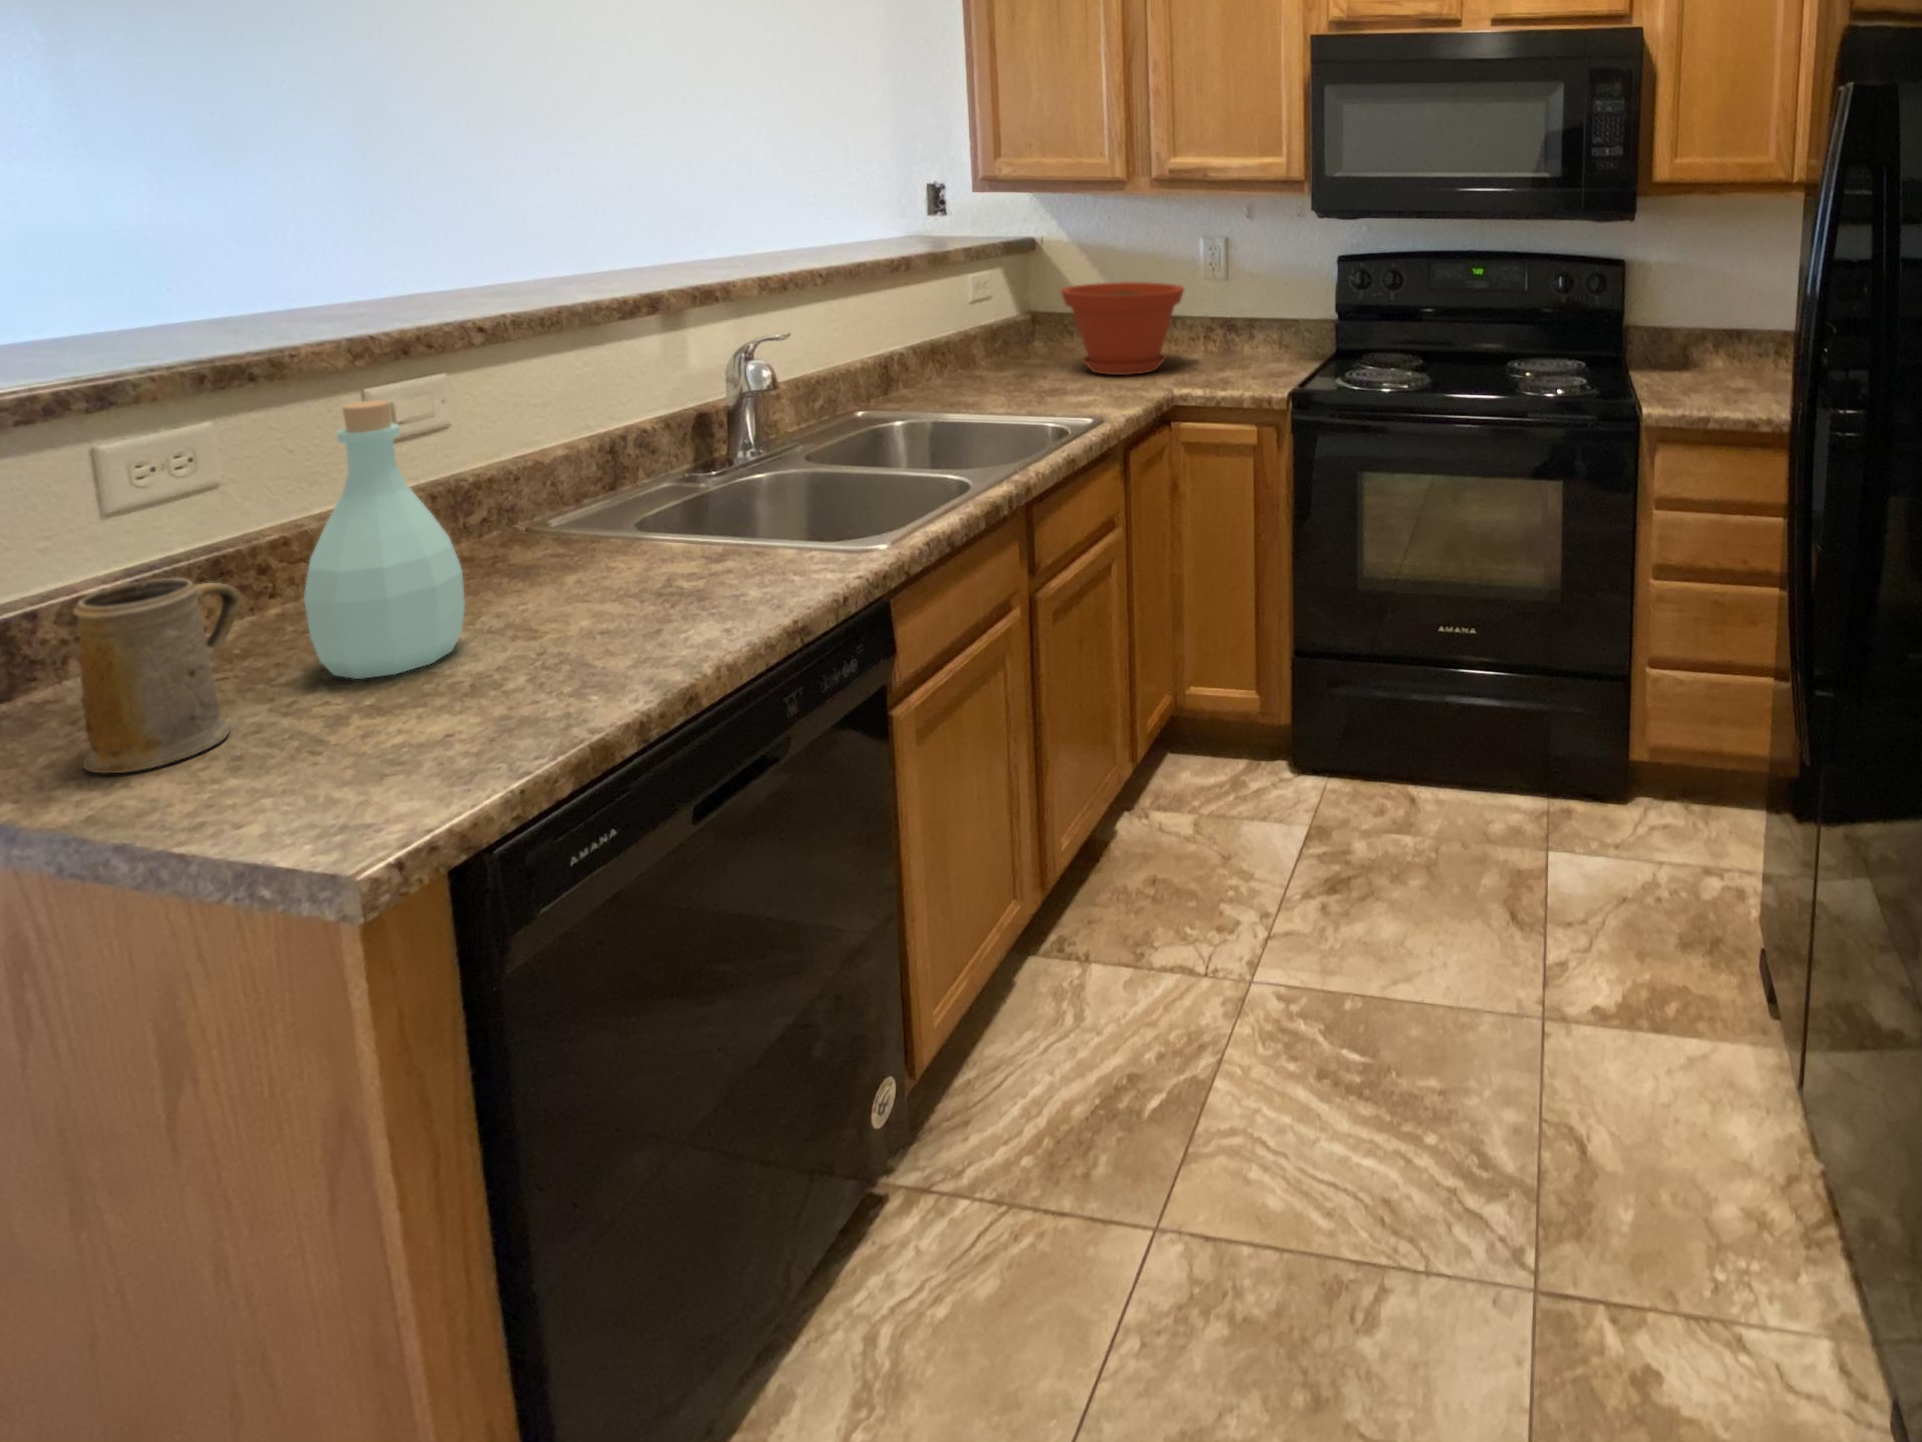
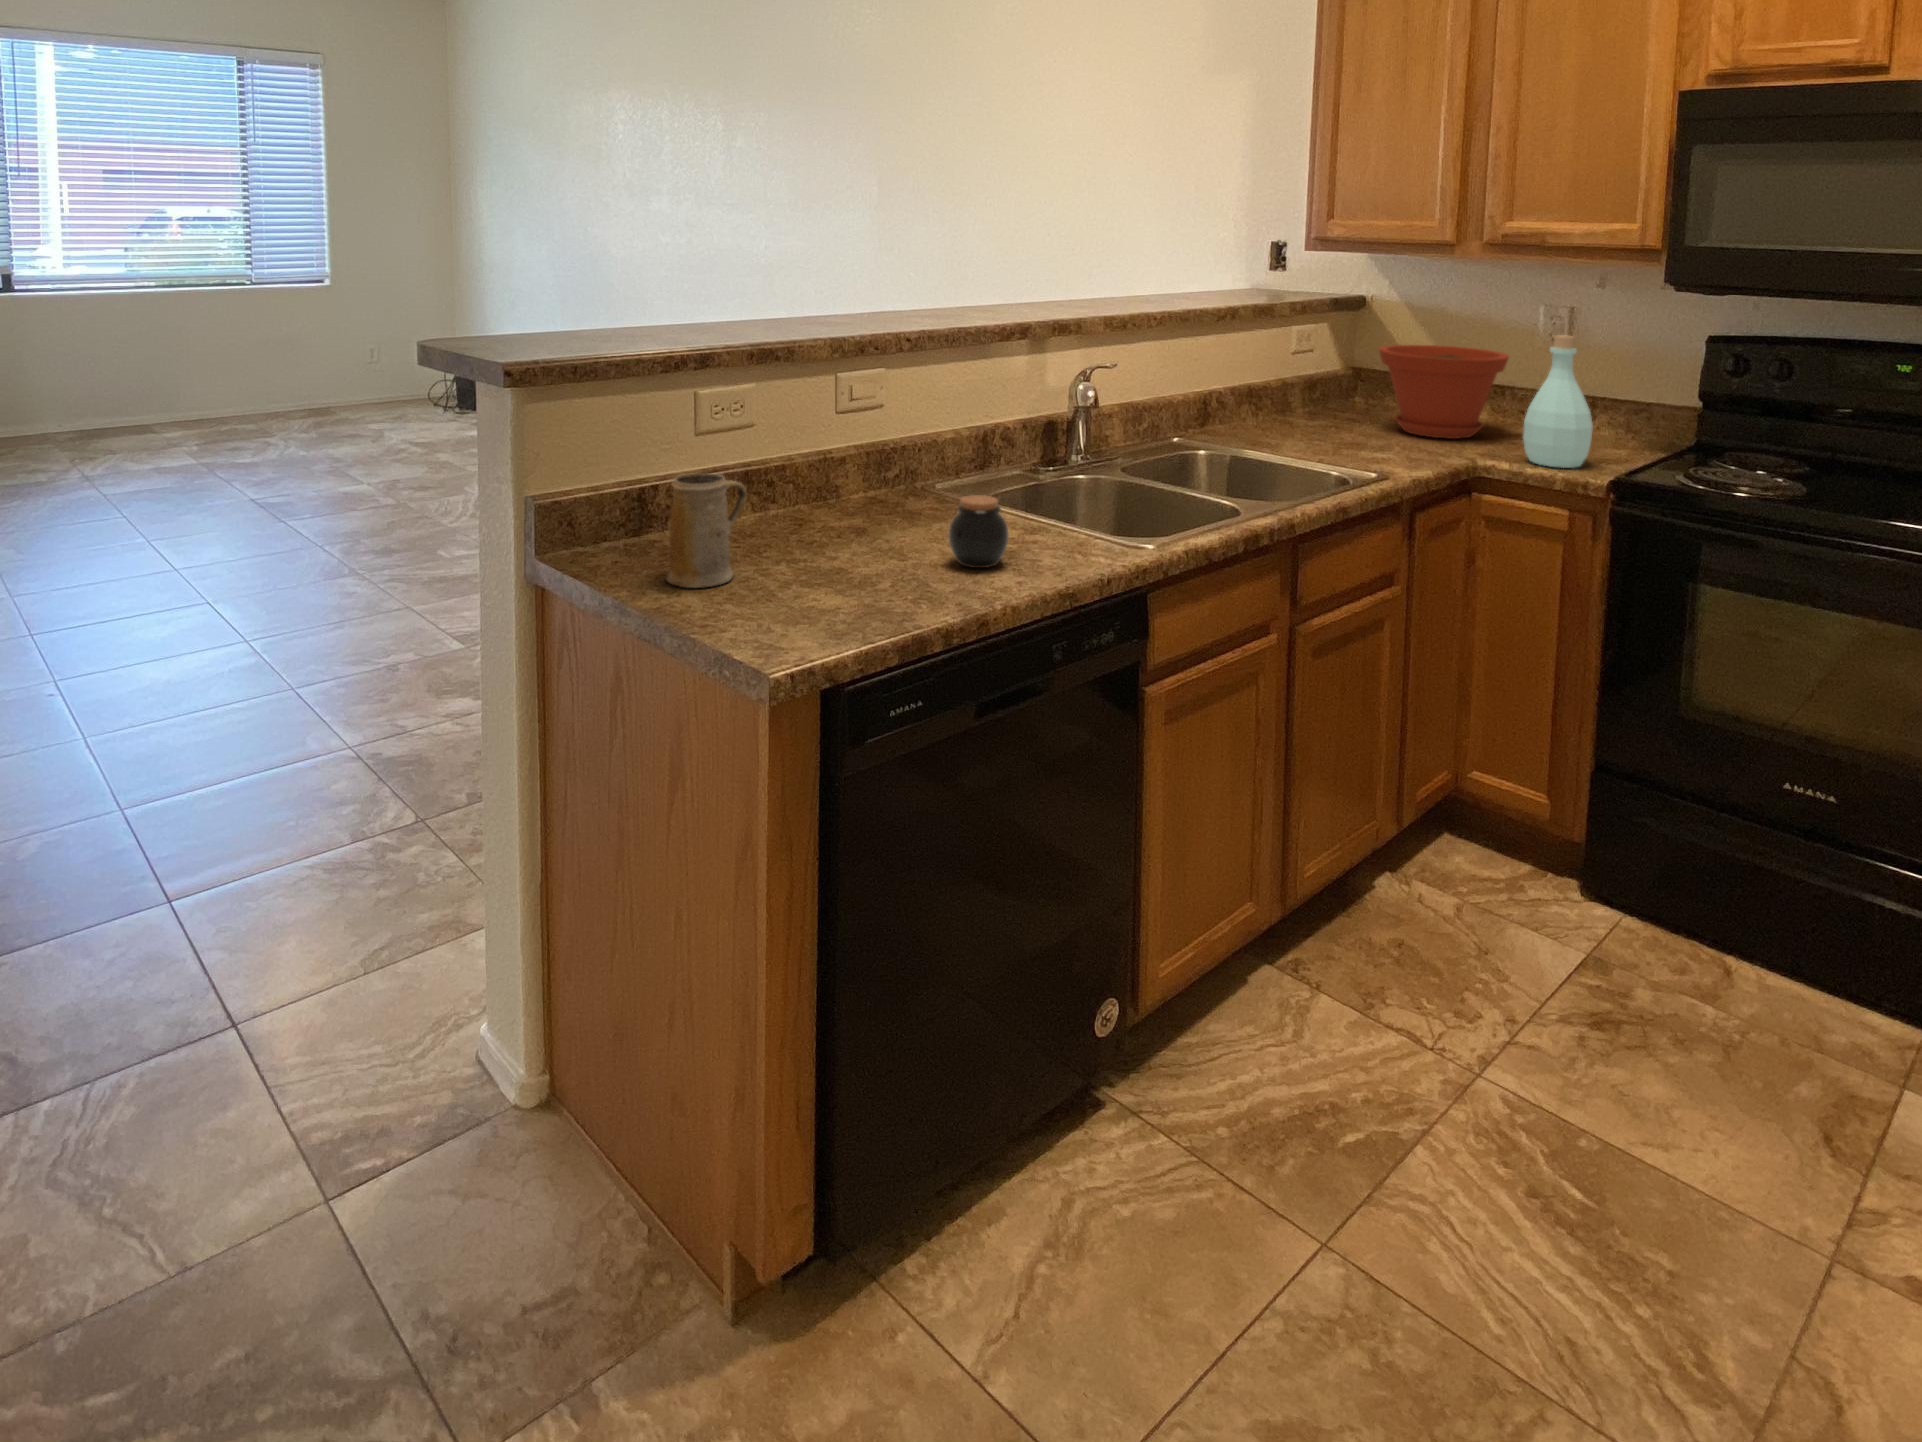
bottle: present [304,400,465,679] -> present [1523,335,1593,468]
jar: none [606,526,697,625] -> present [949,495,1009,568]

